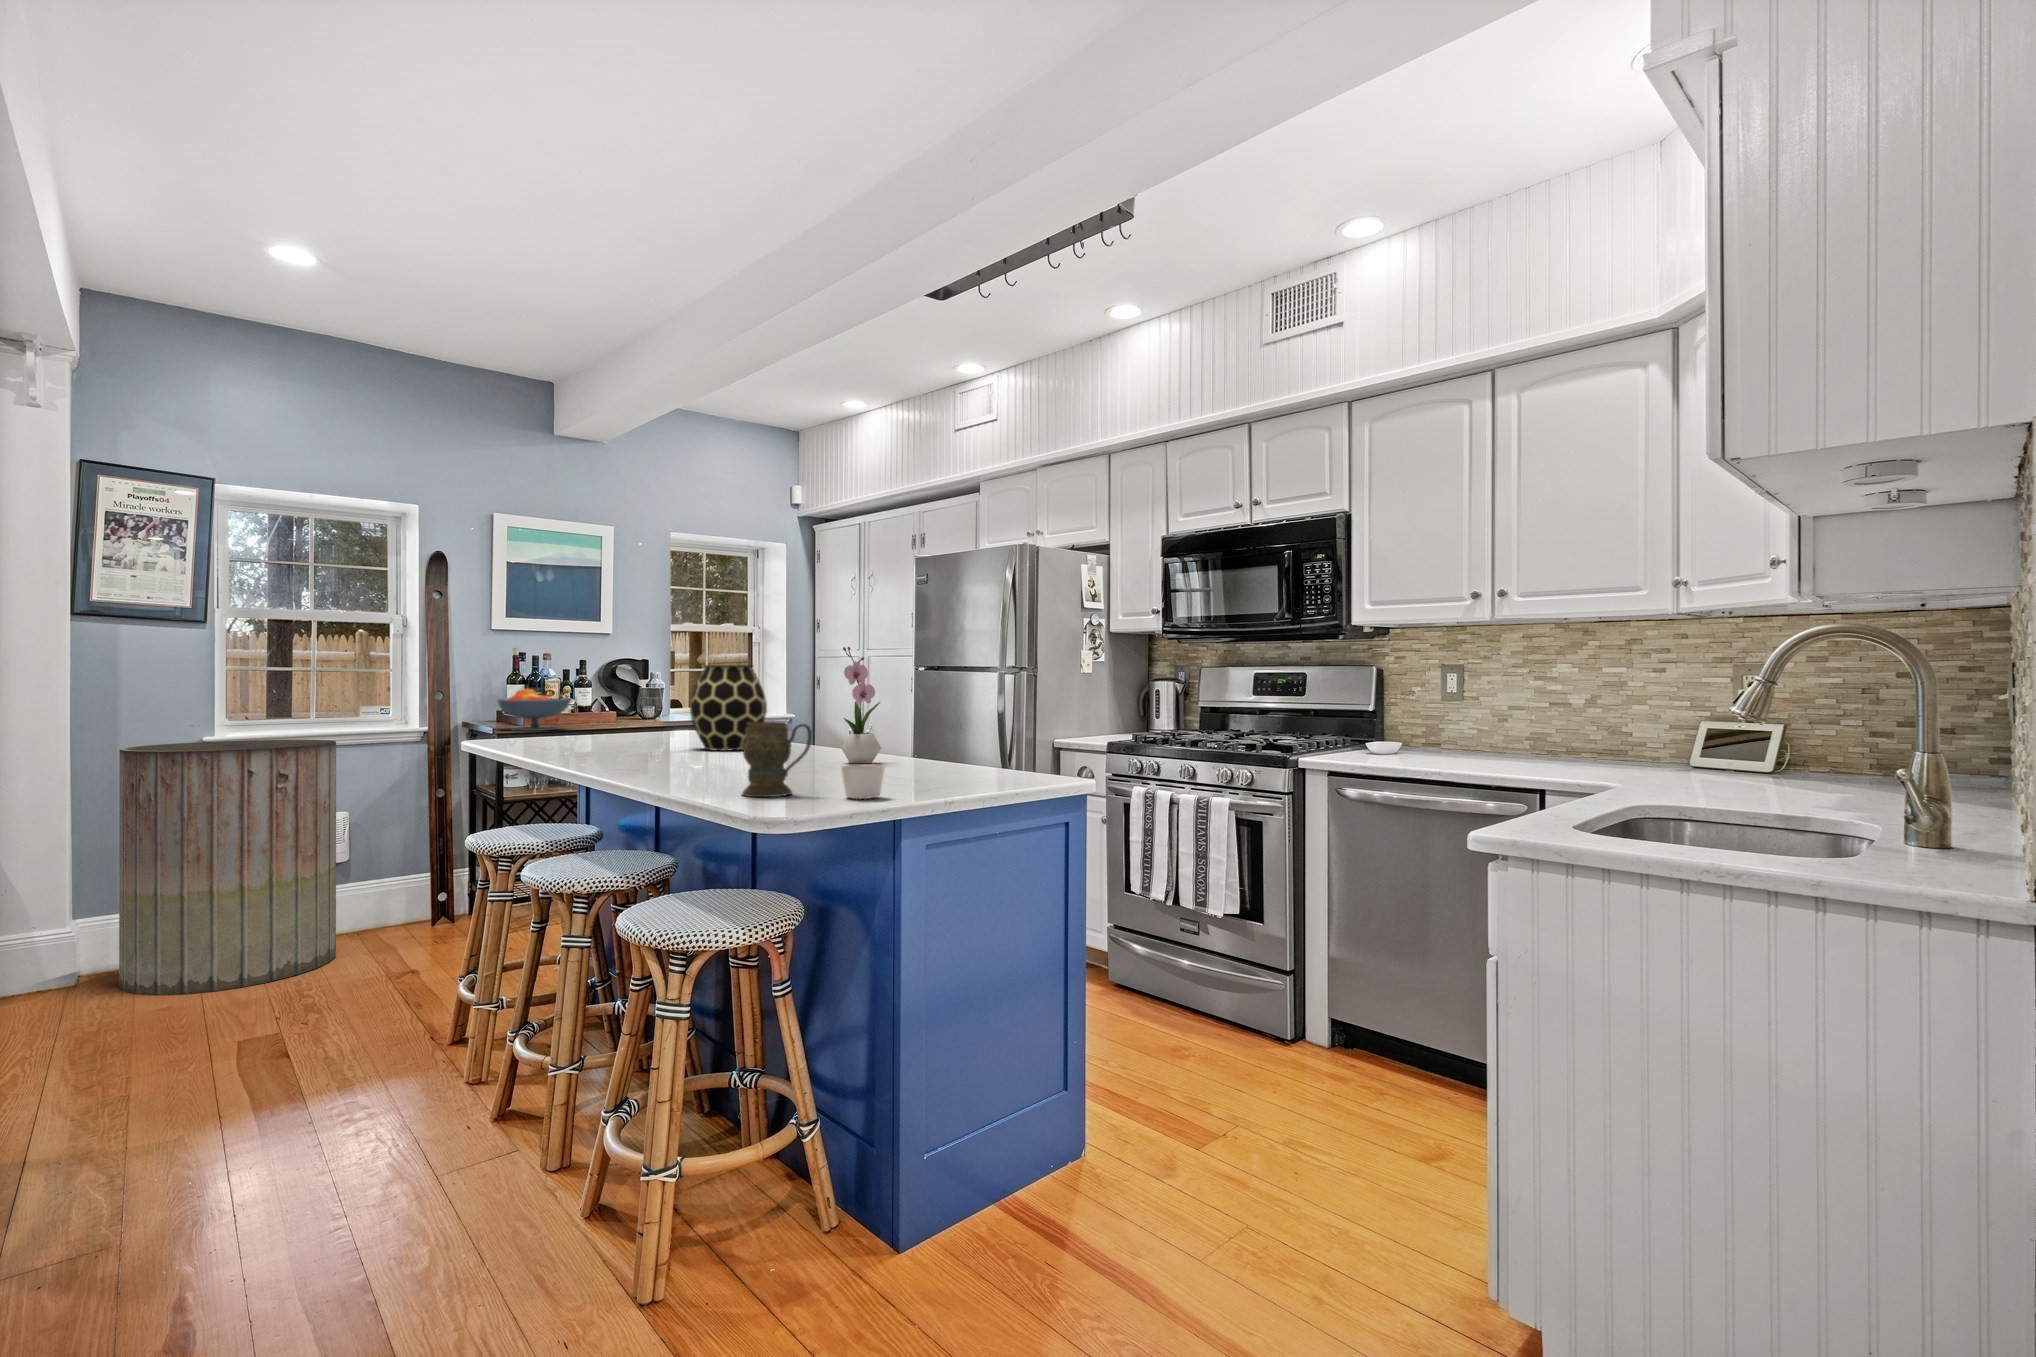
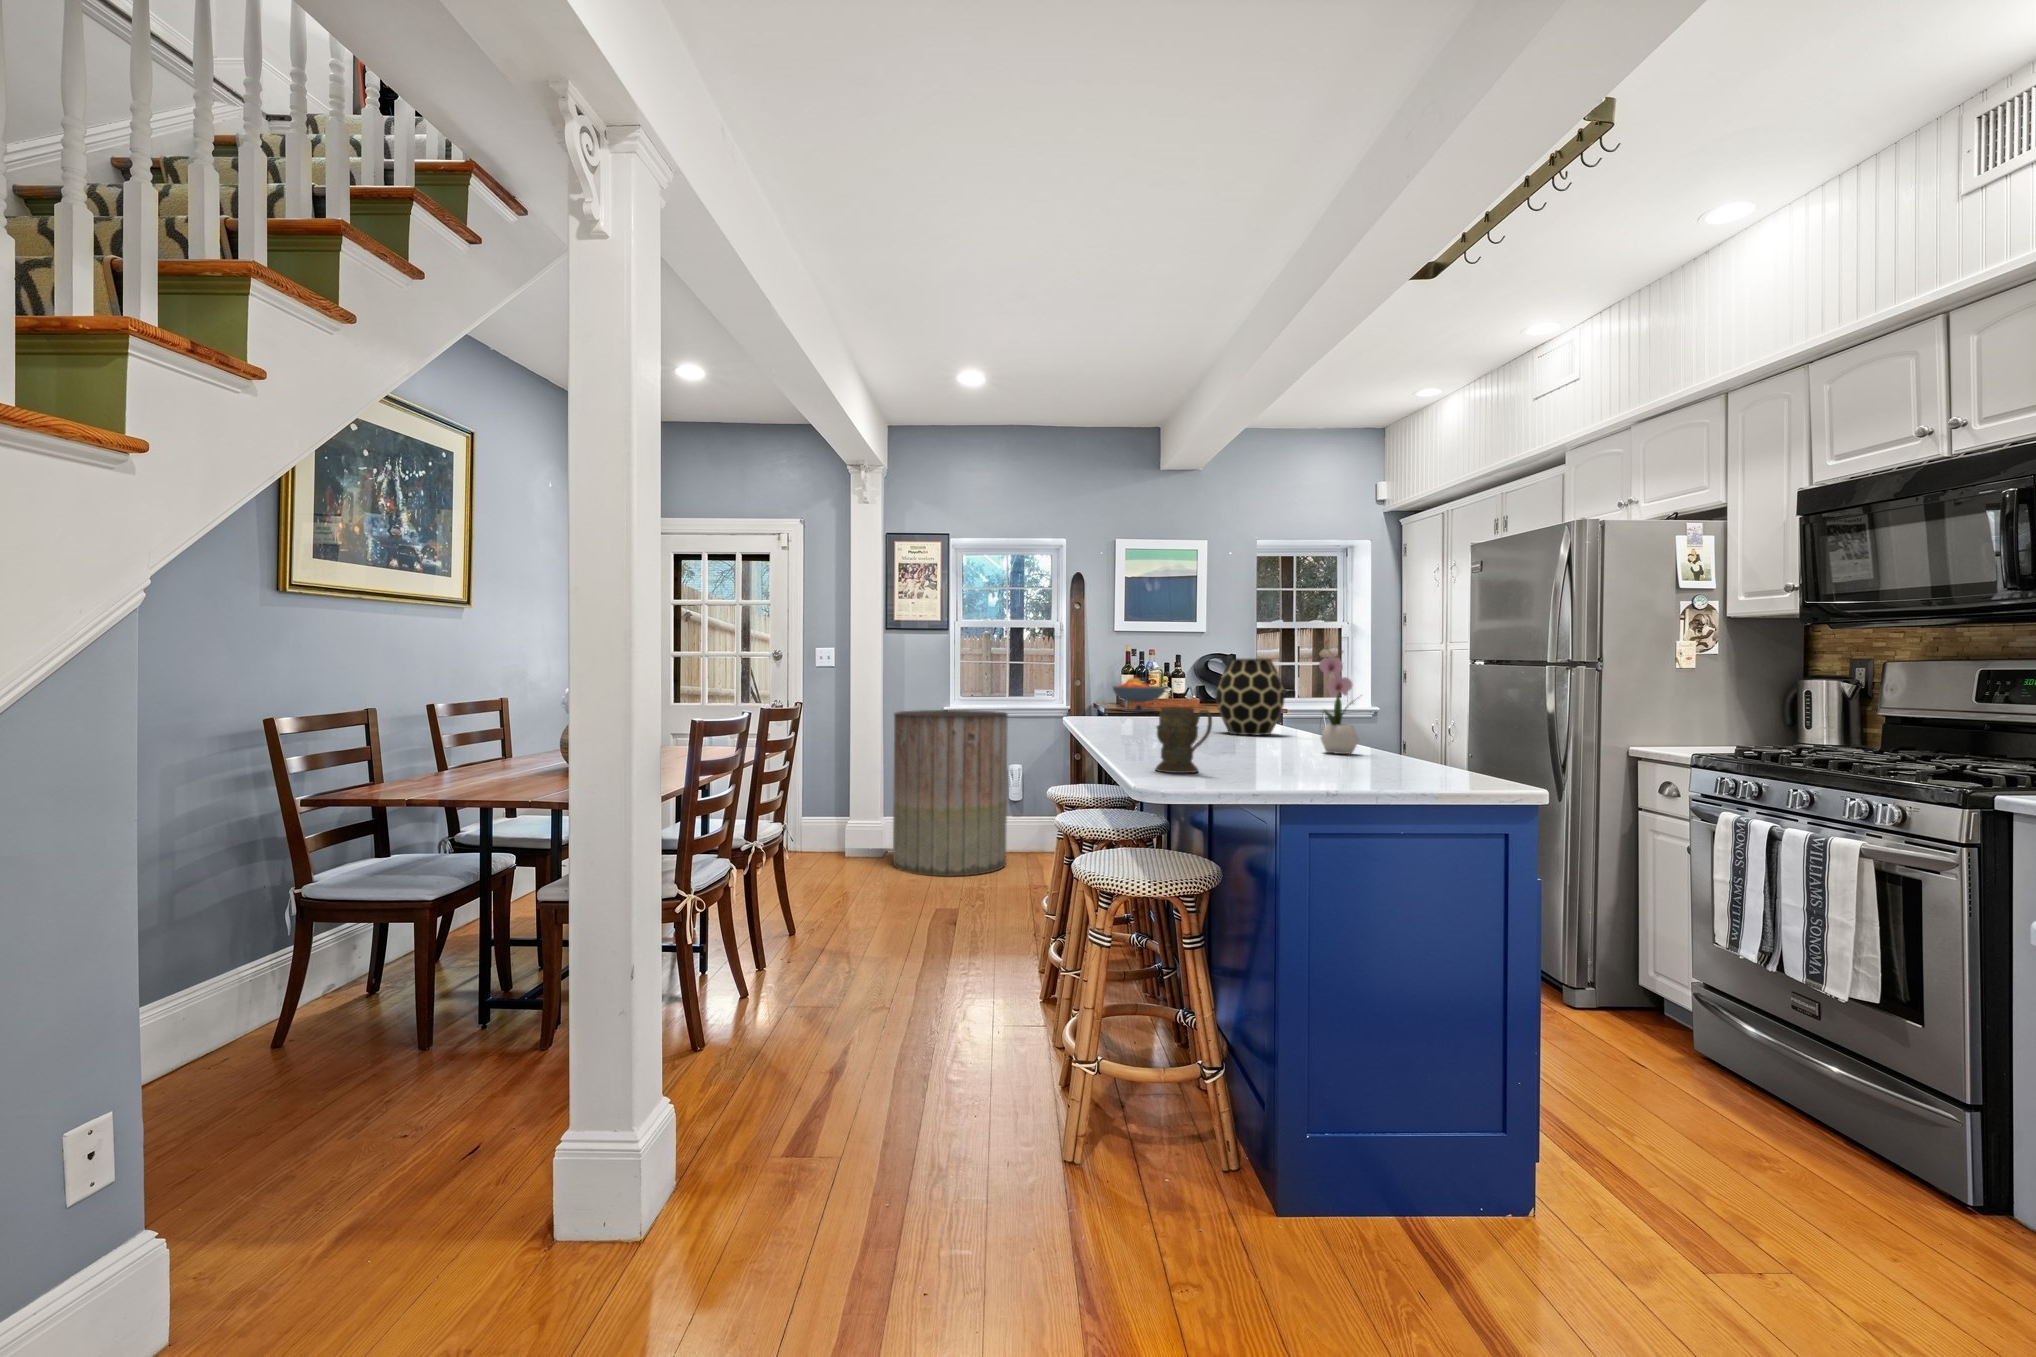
candle: present [841,764,885,799] -> none [1231,750,1273,782]

